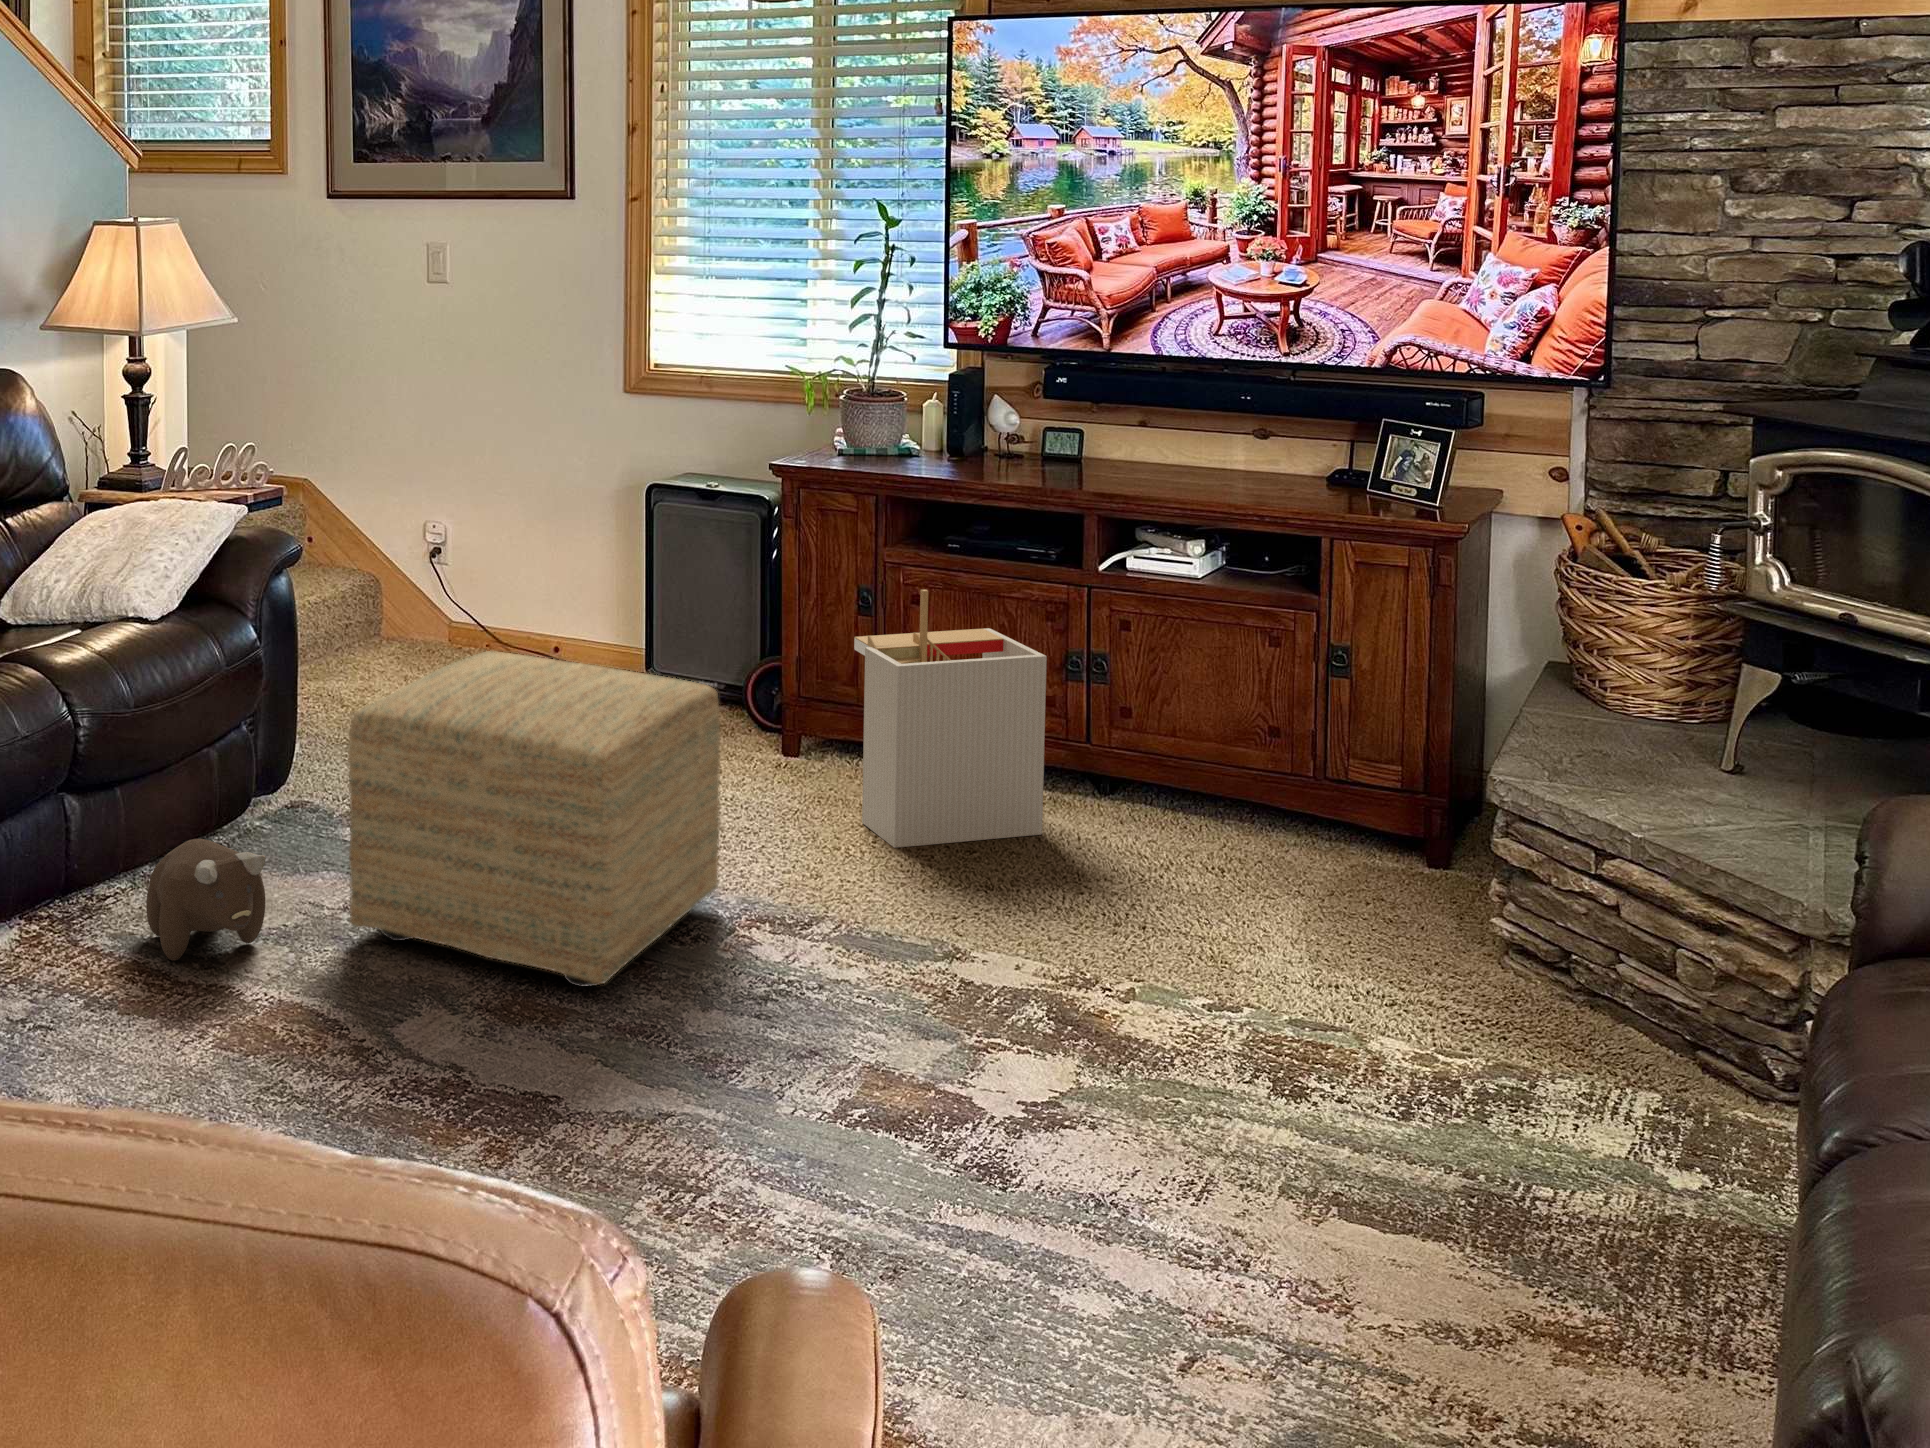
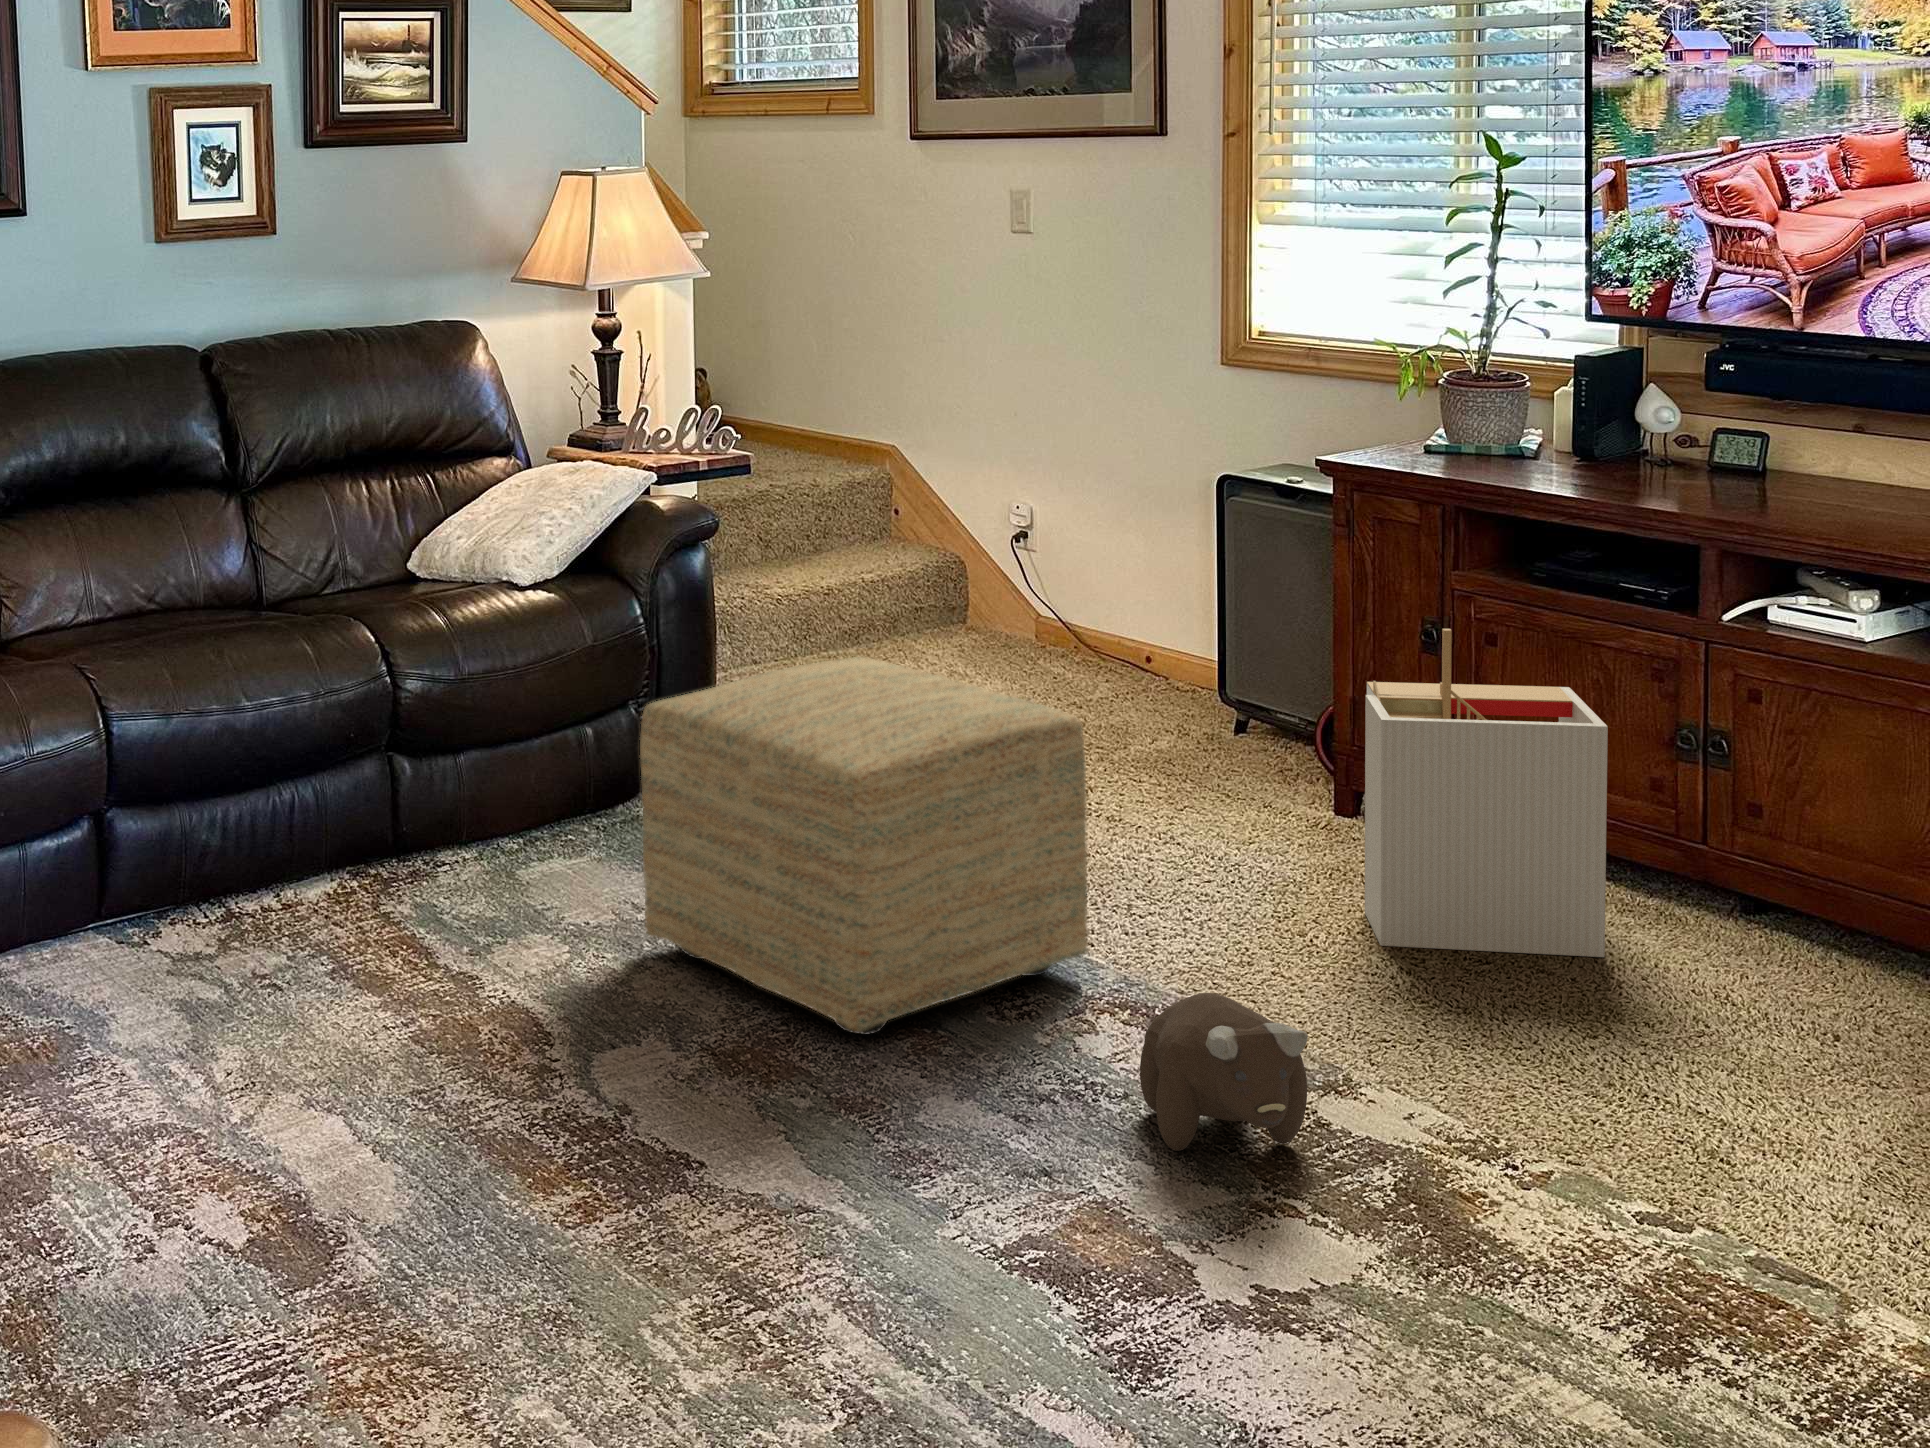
plush toy: present [146,839,266,961] -> present [1140,993,1308,1151]

